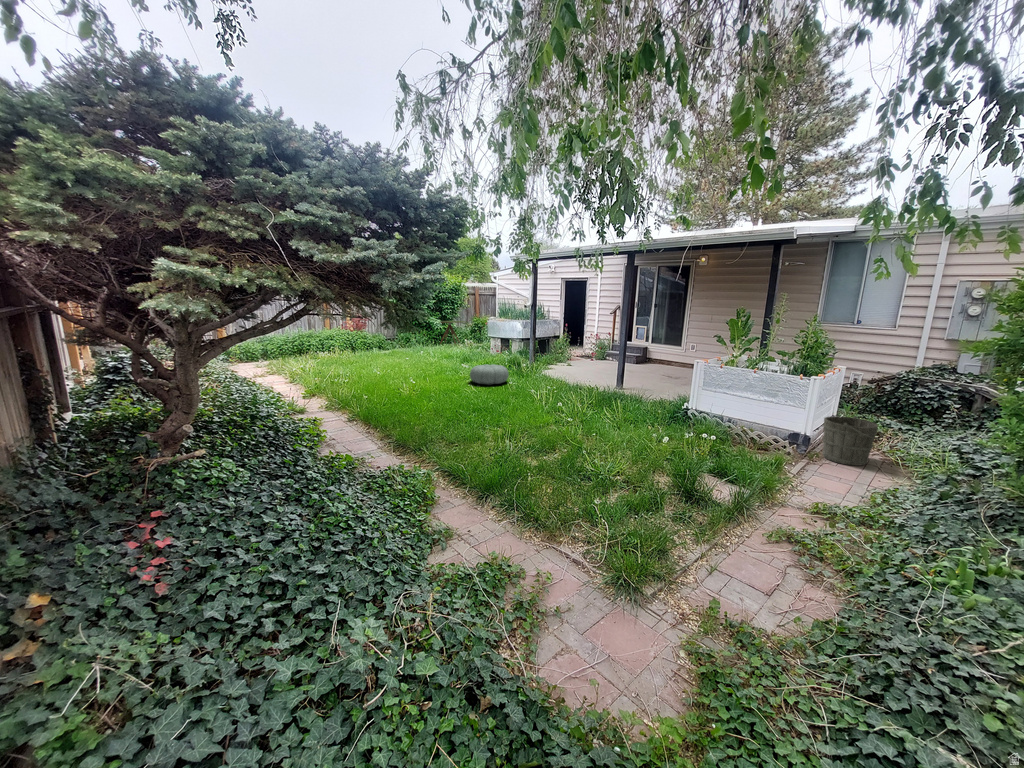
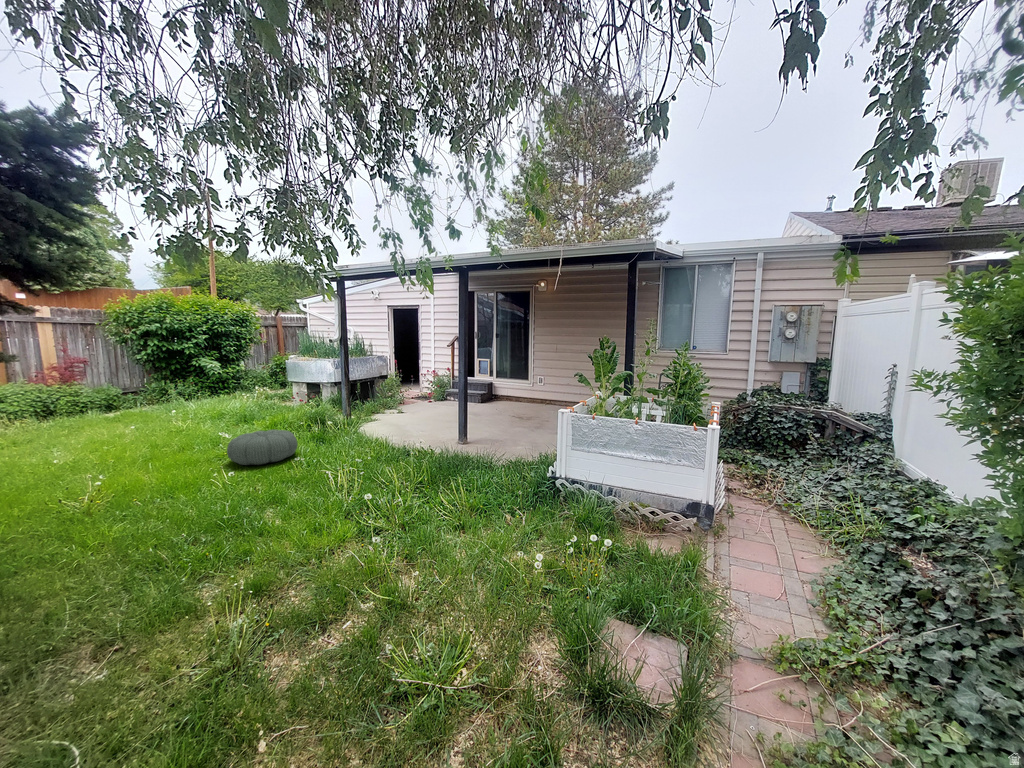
round table: present [440,321,465,344] -> none [207,361,260,394]
bucket: present [822,416,882,465] -> none [721,468,792,538]

